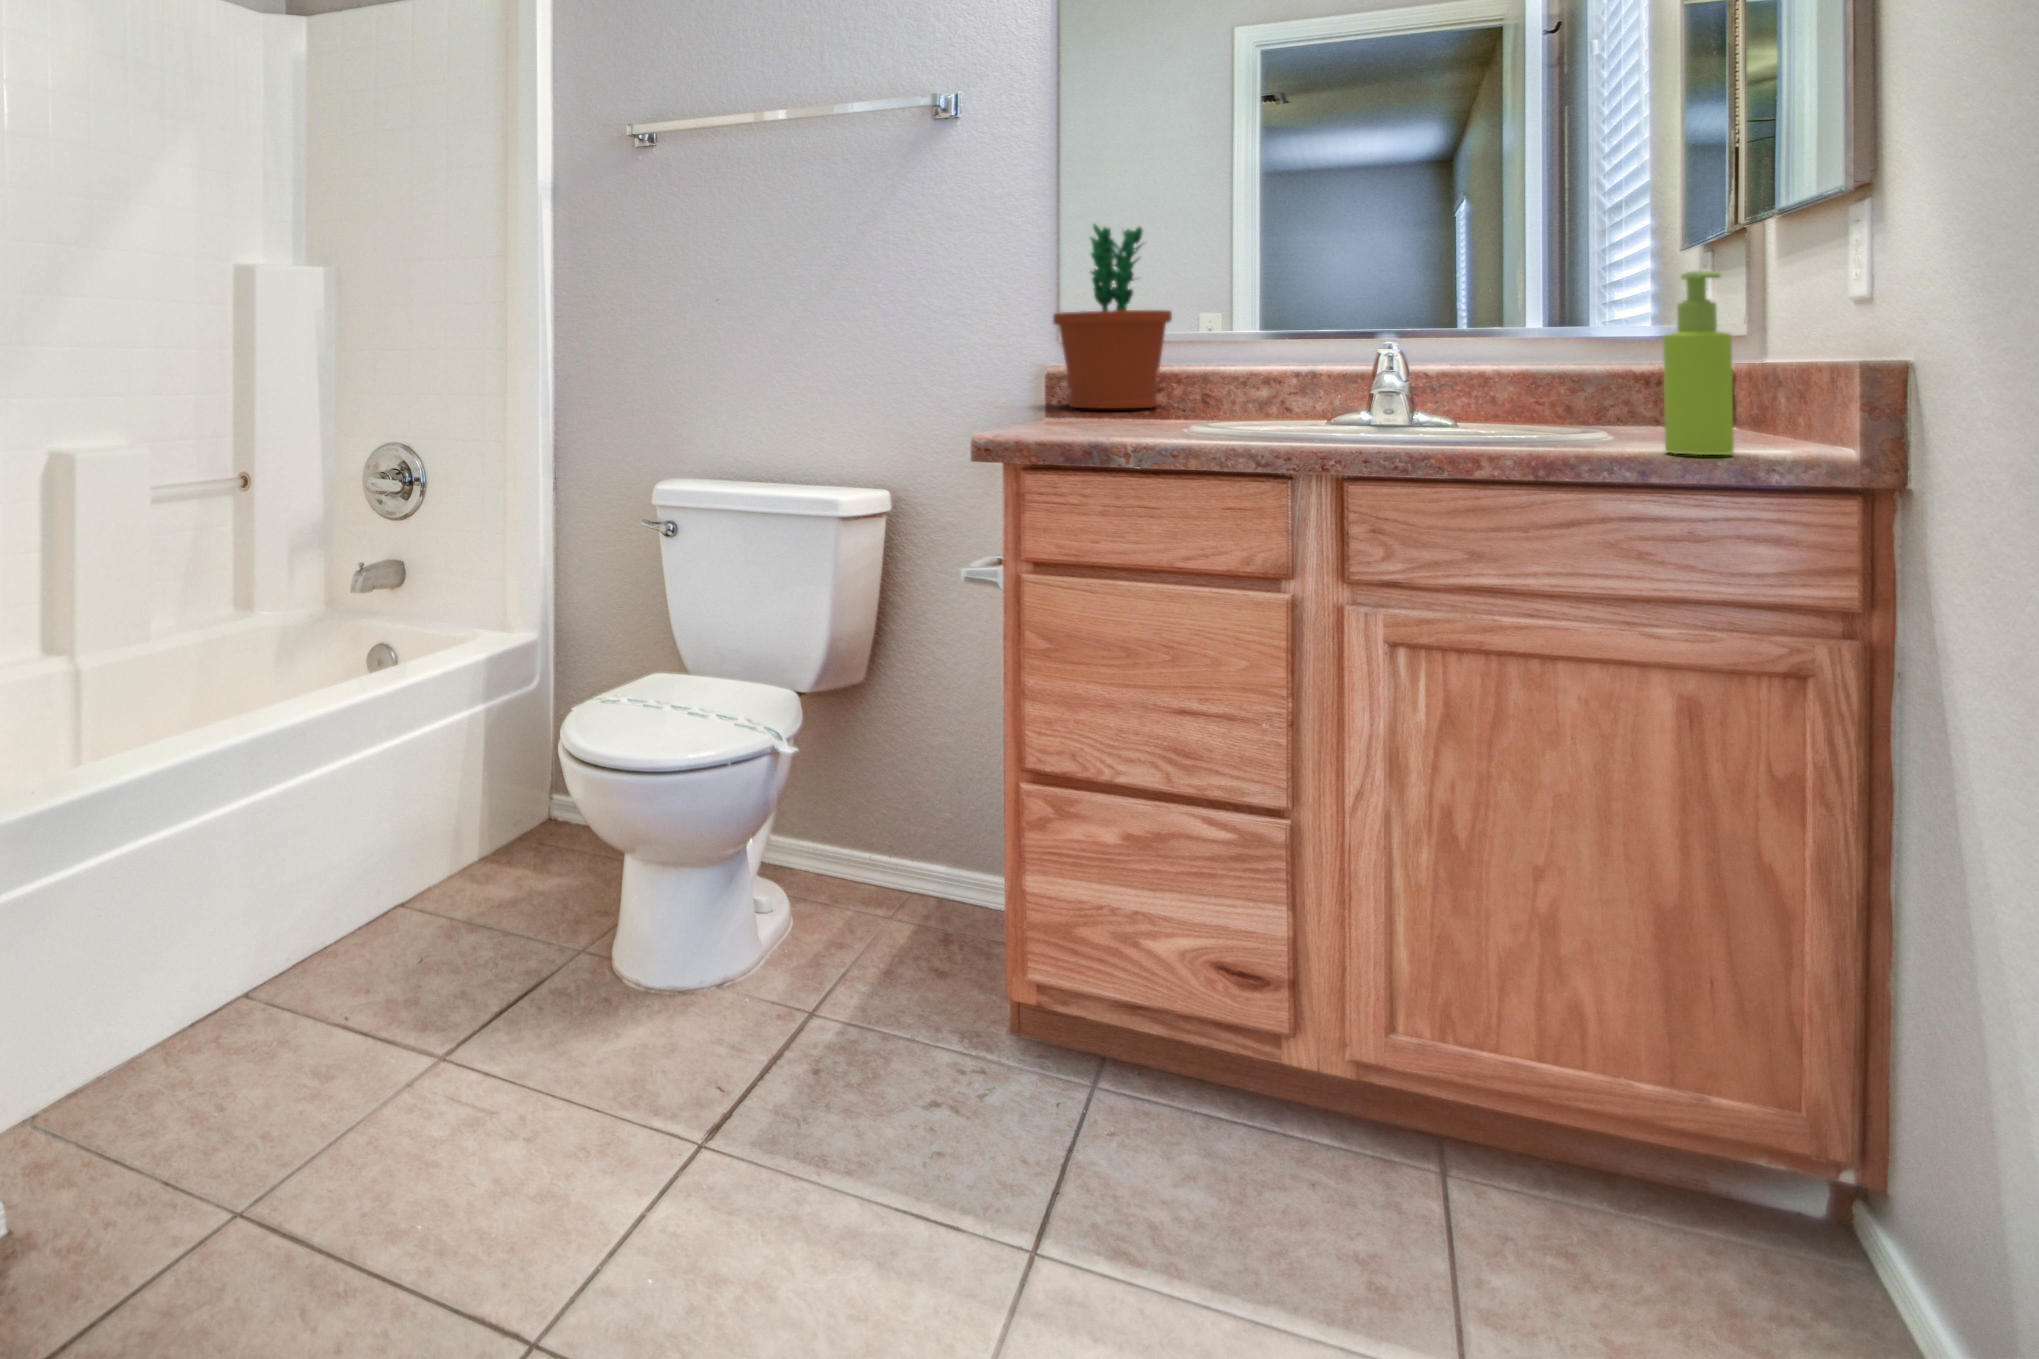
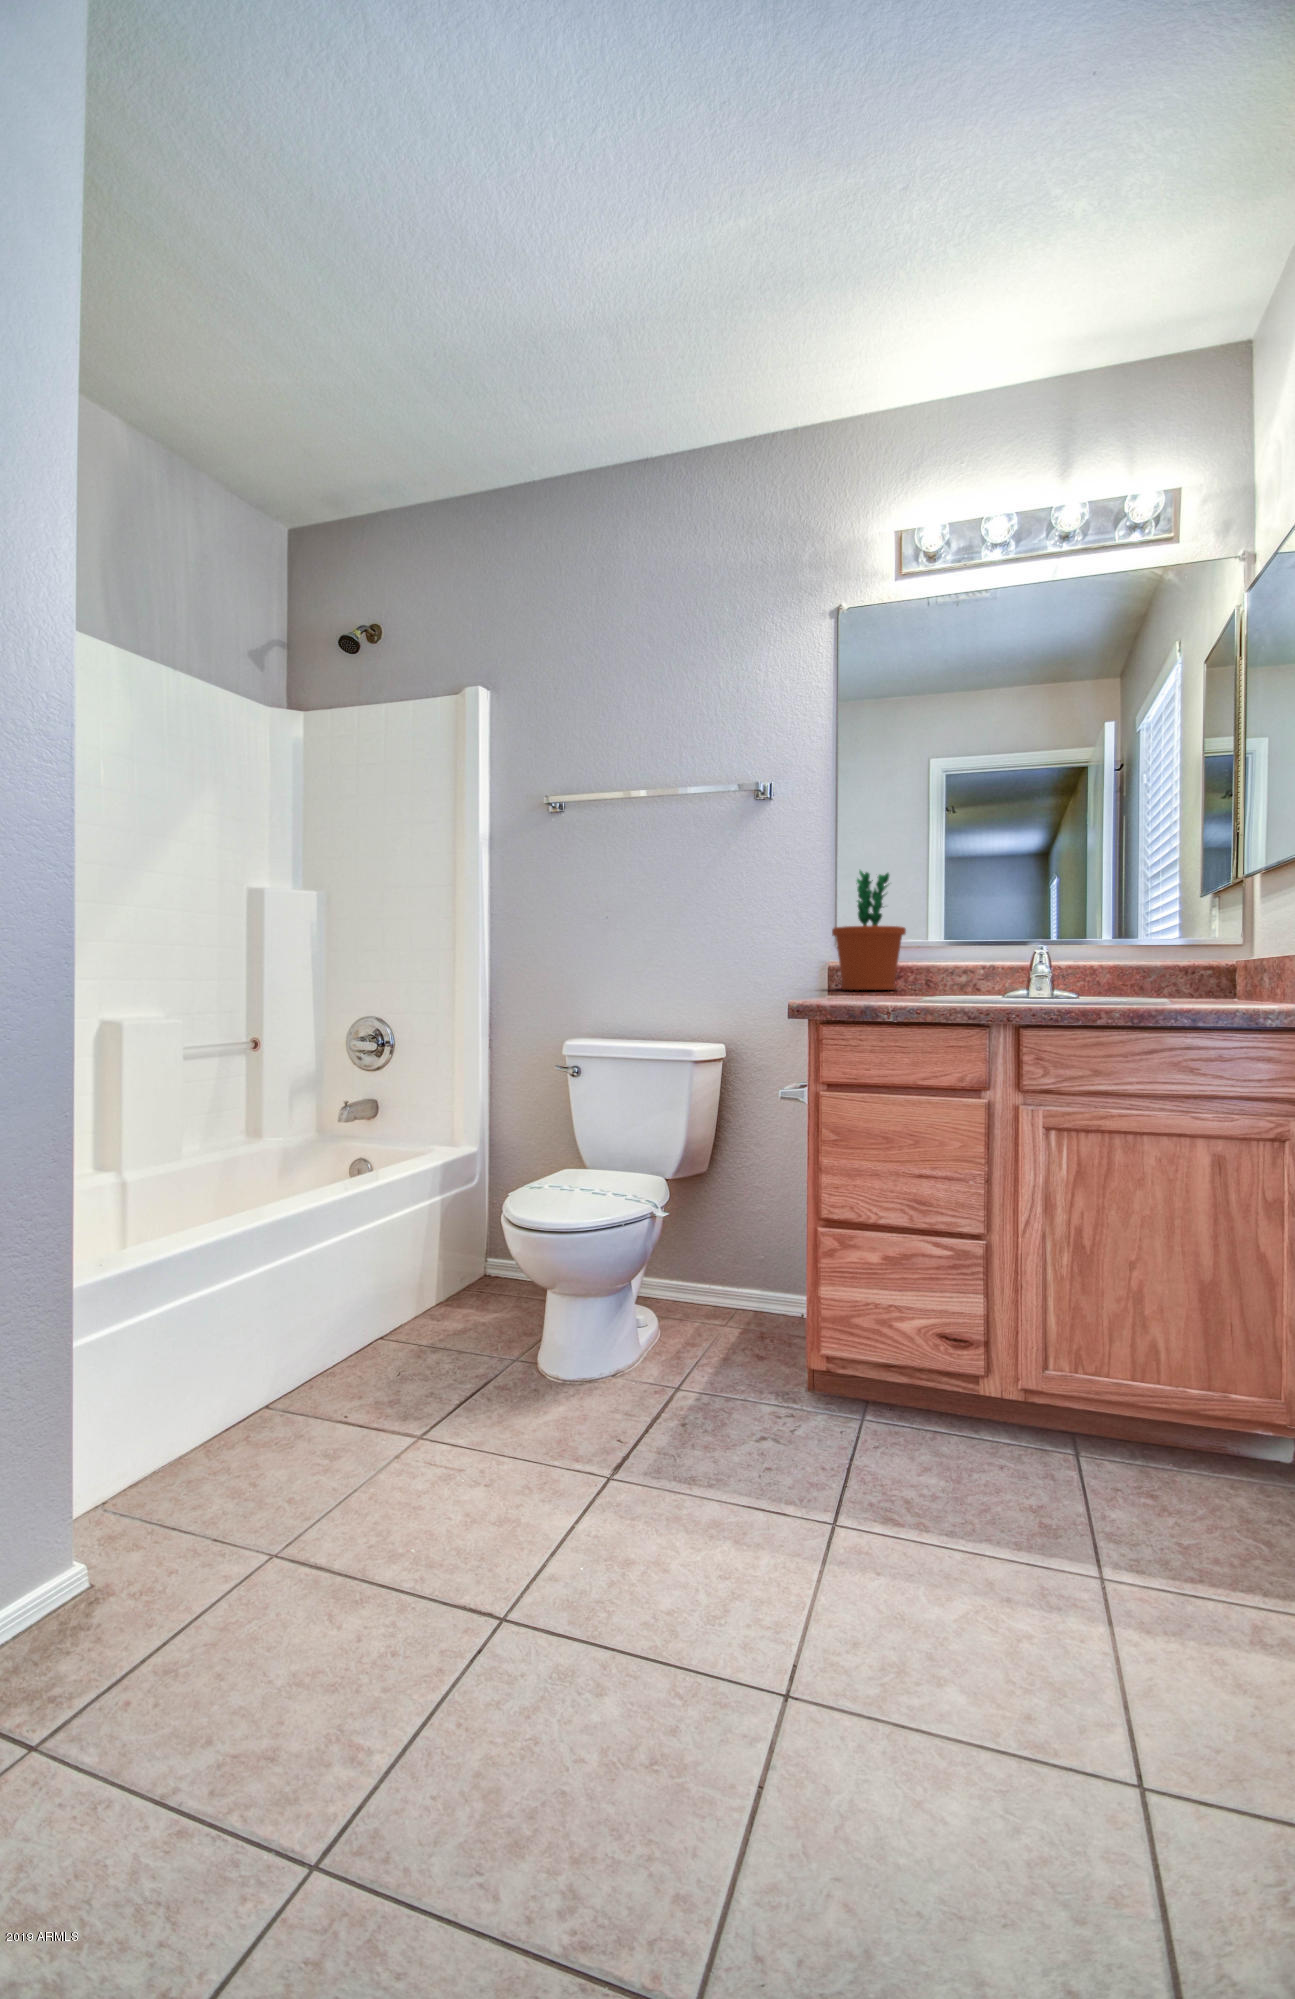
soap dispenser: present [1663,271,1734,455] -> none [1202,897,1240,1007]

